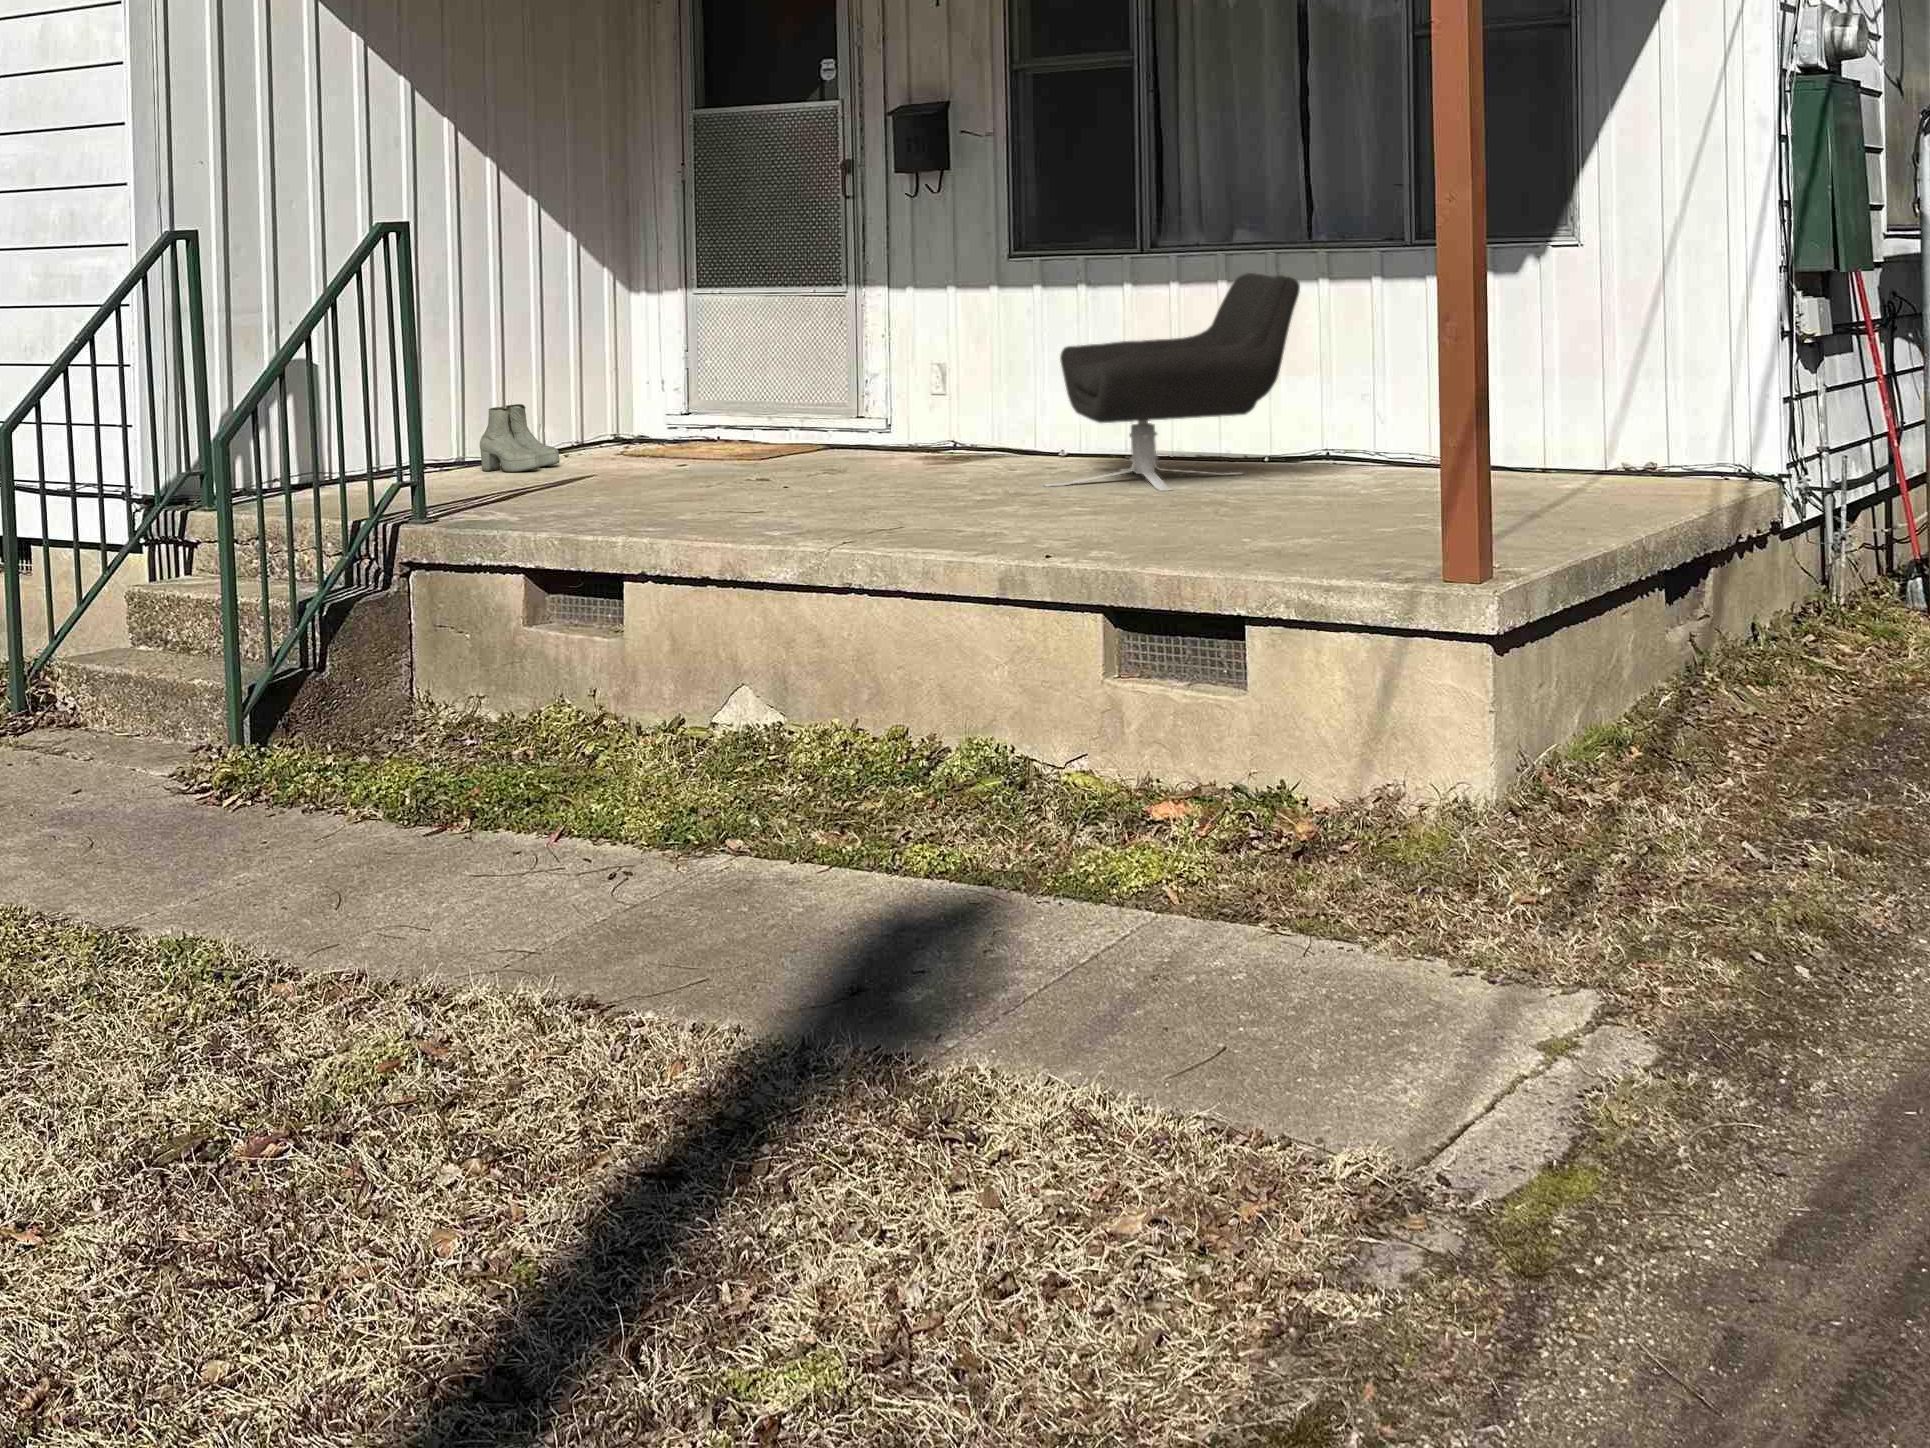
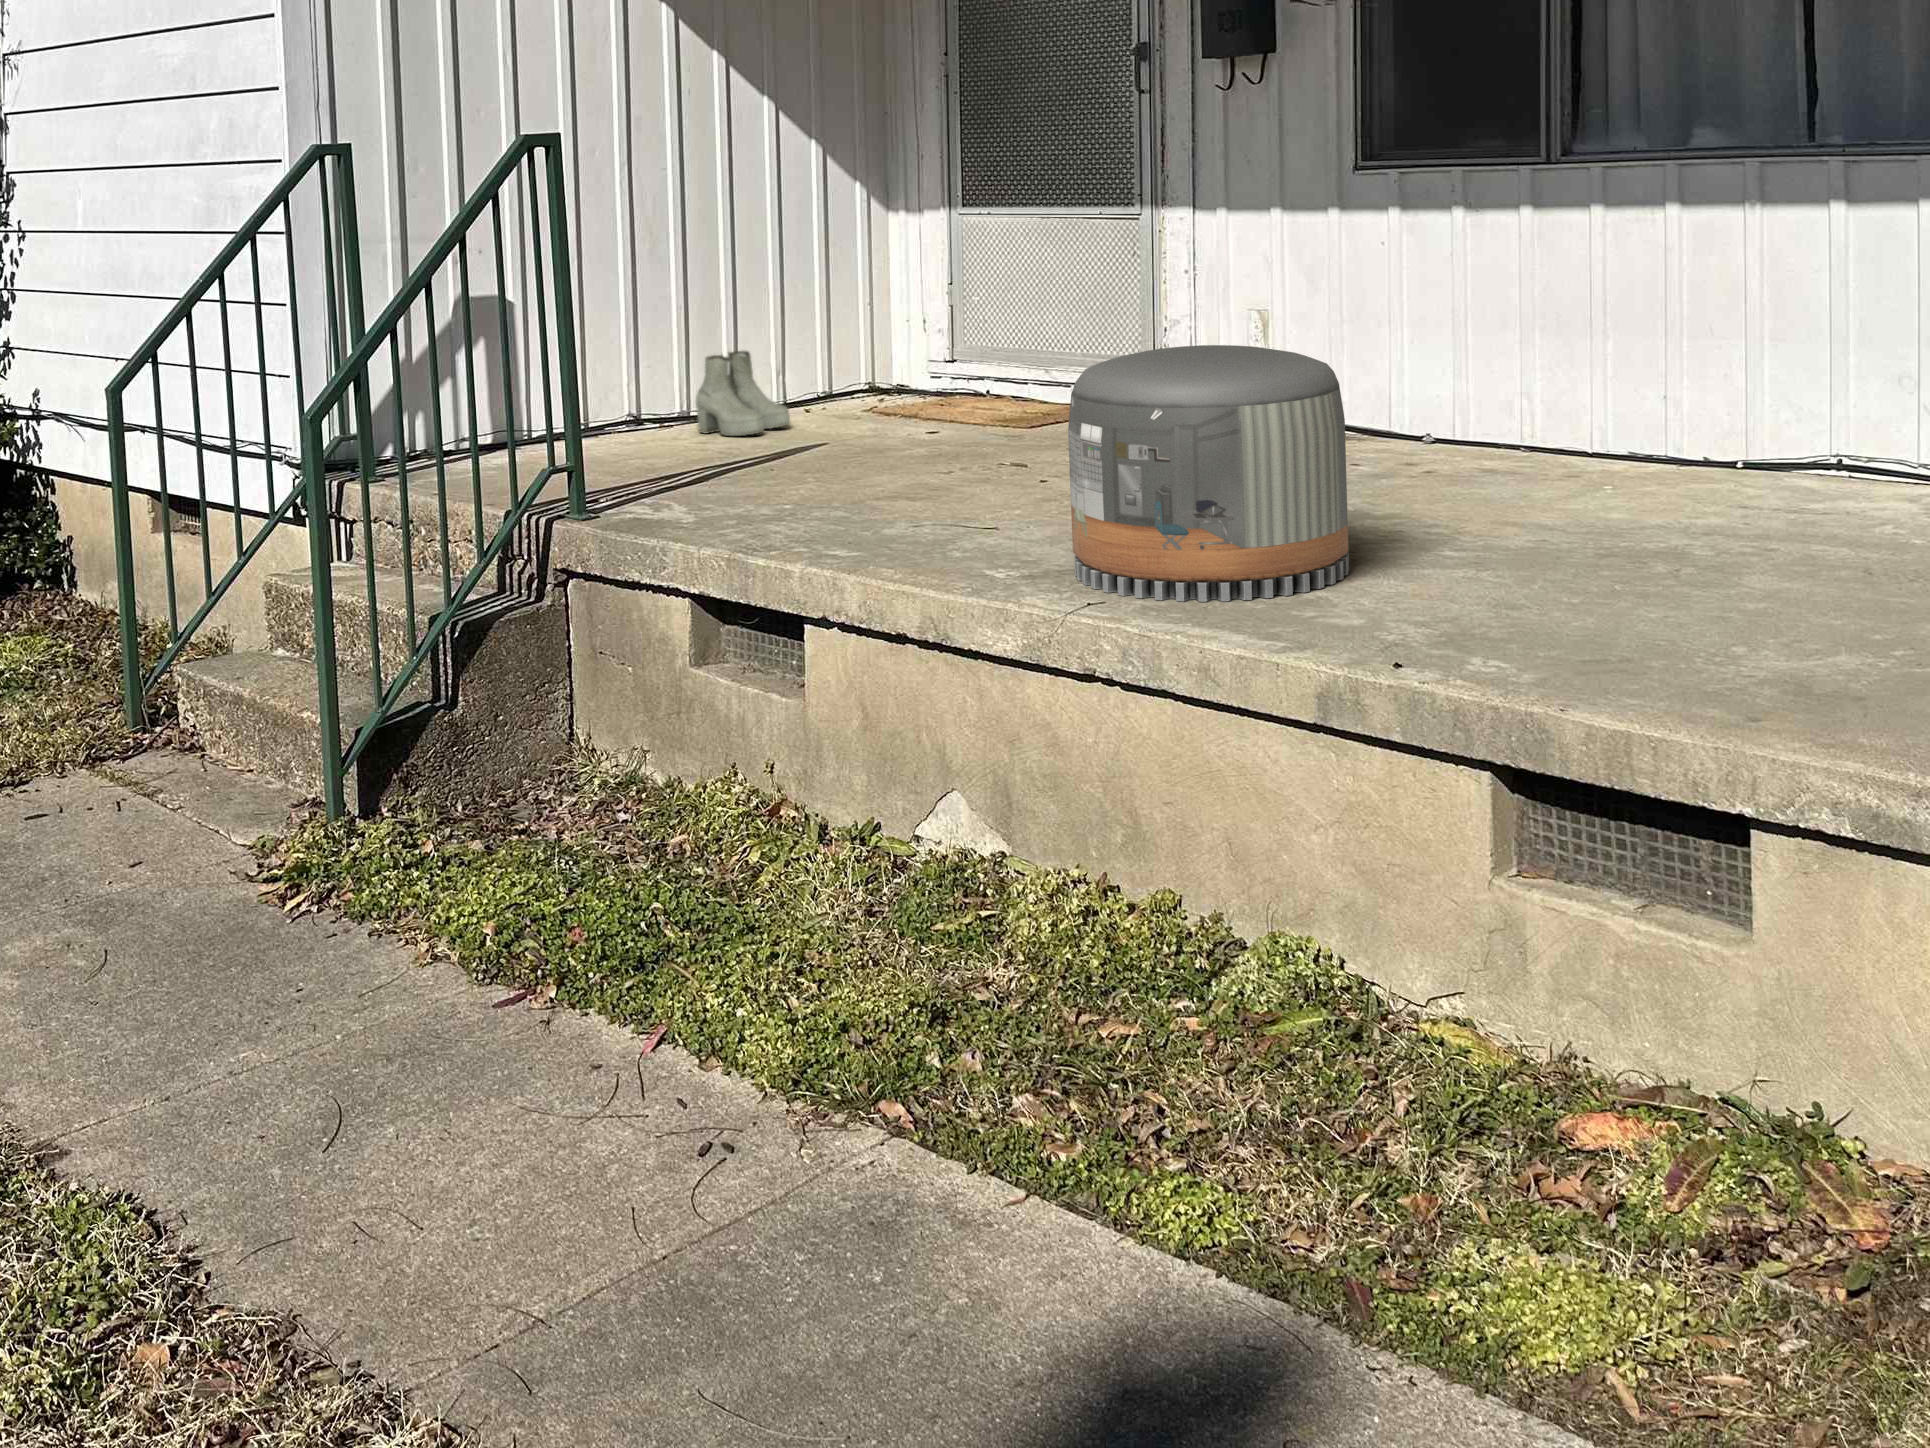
lounge chair: present [1044,273,1300,491] -> none [1401,192,1798,516]
pouf: none [819,372,1011,540] -> present [1068,345,1349,602]

